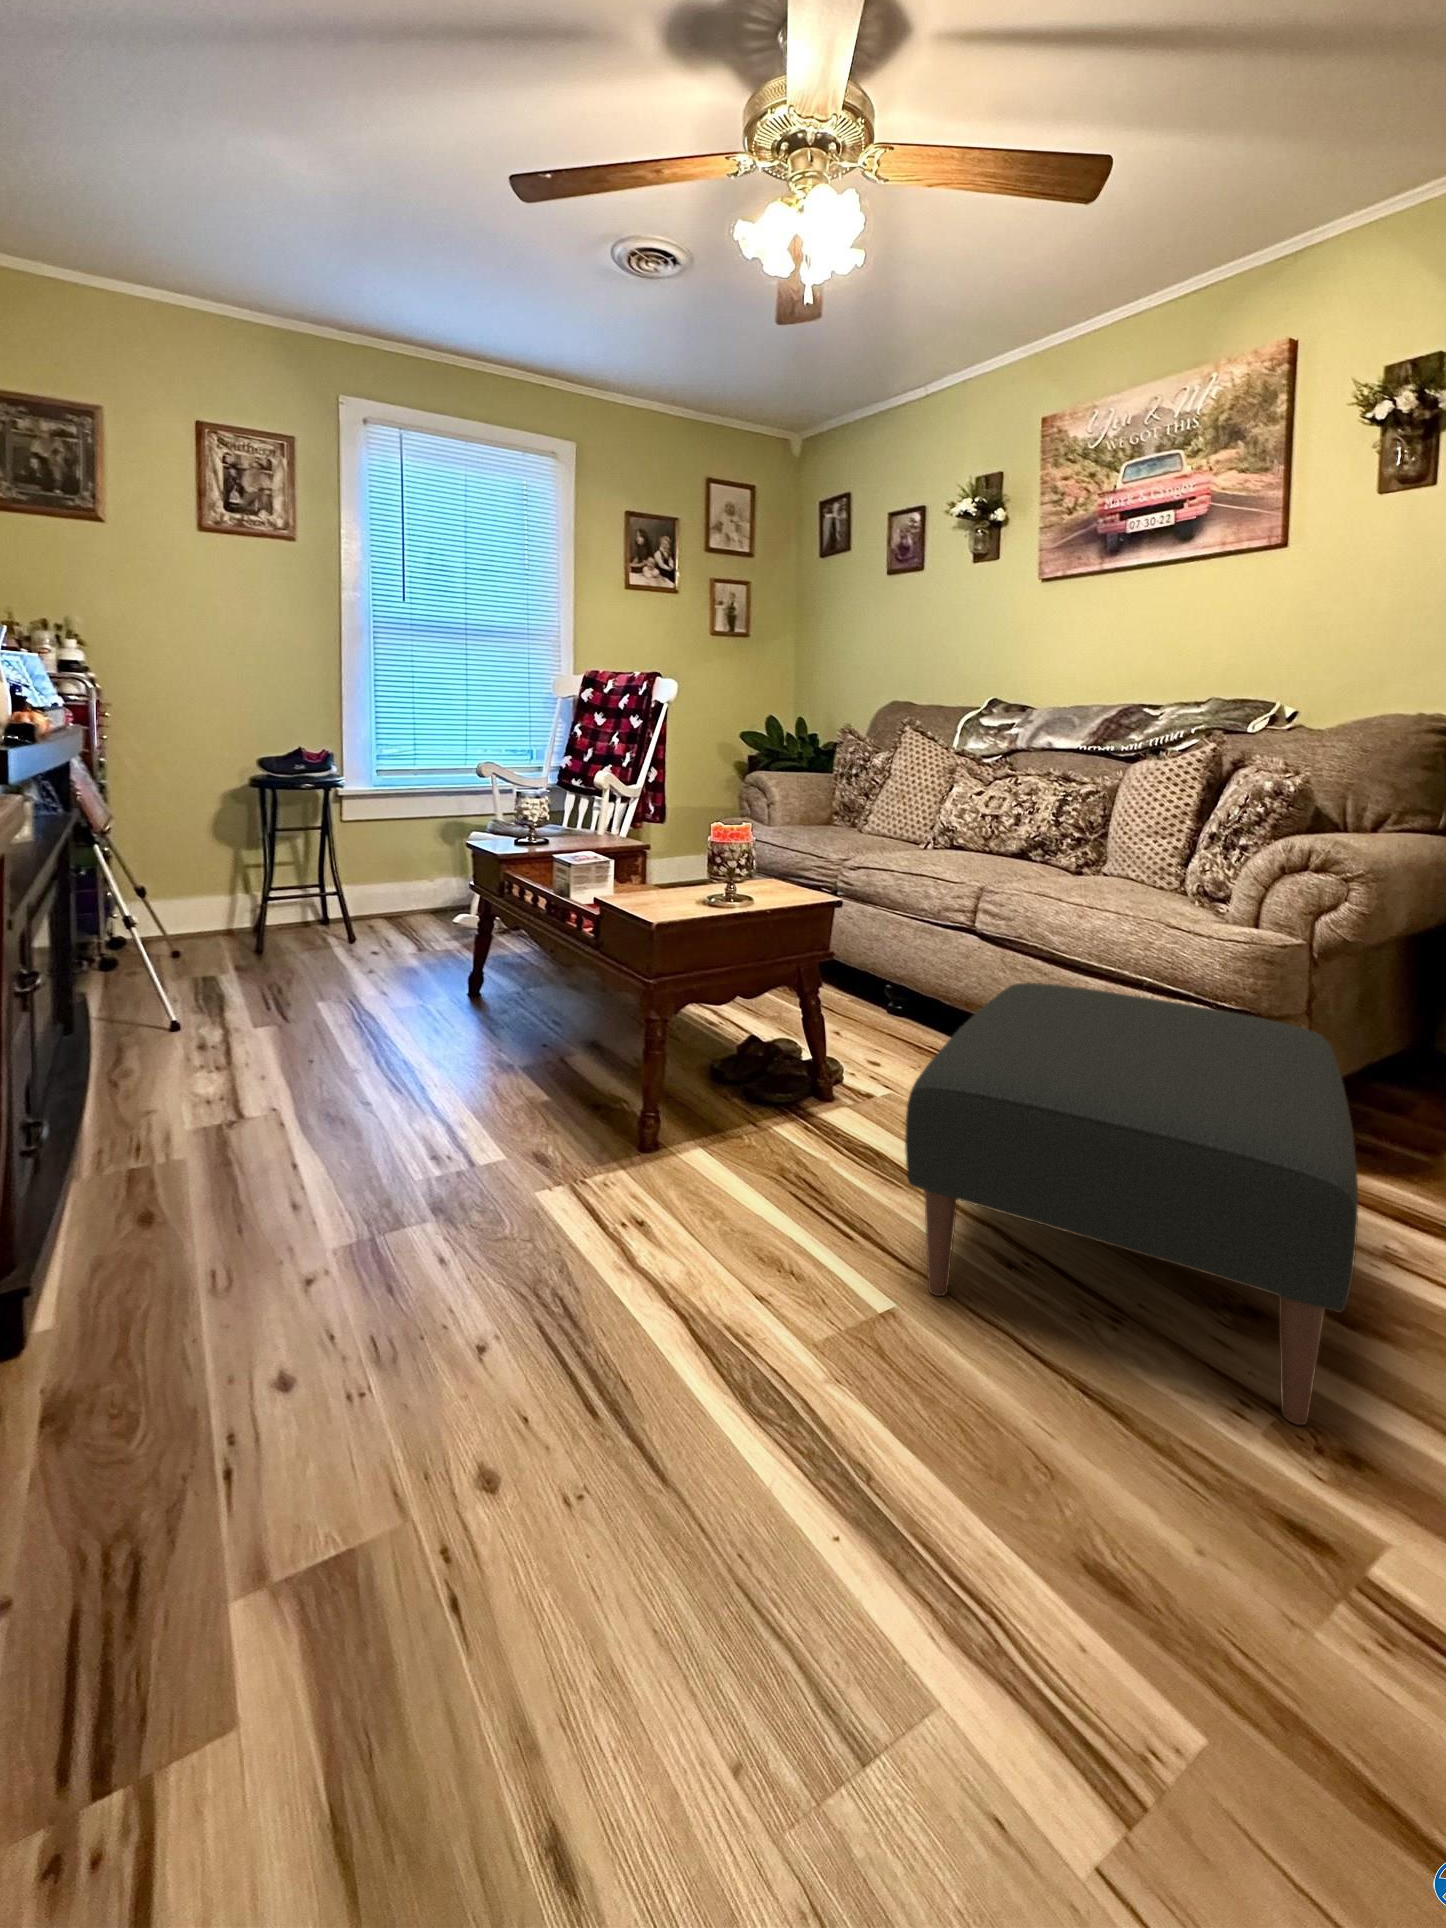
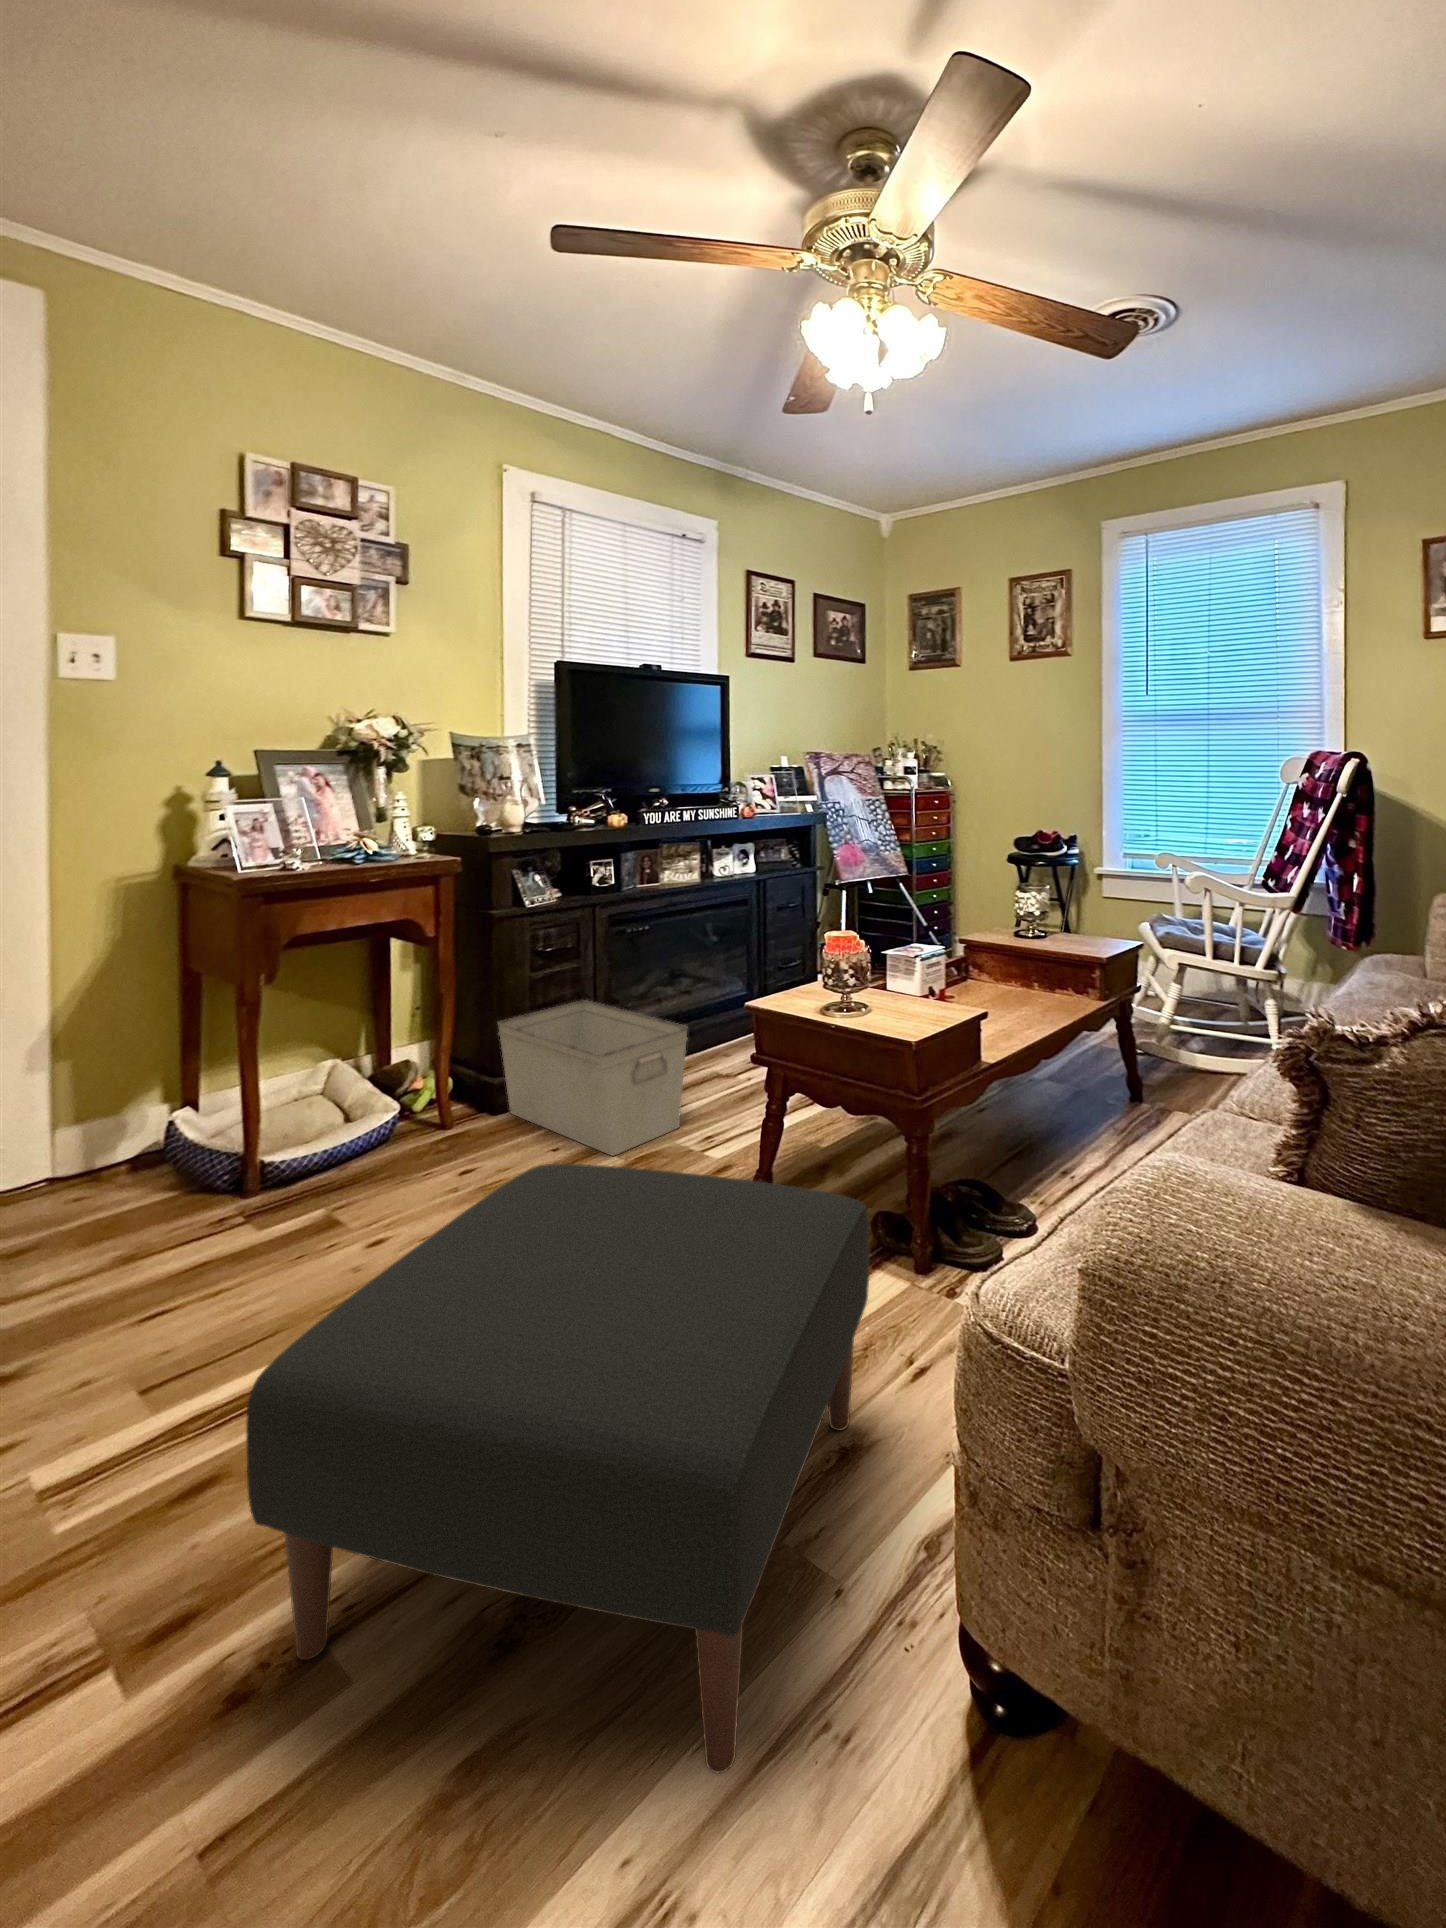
storage bin: none [52,1028,440,1353] -> present [498,1000,688,1155]

